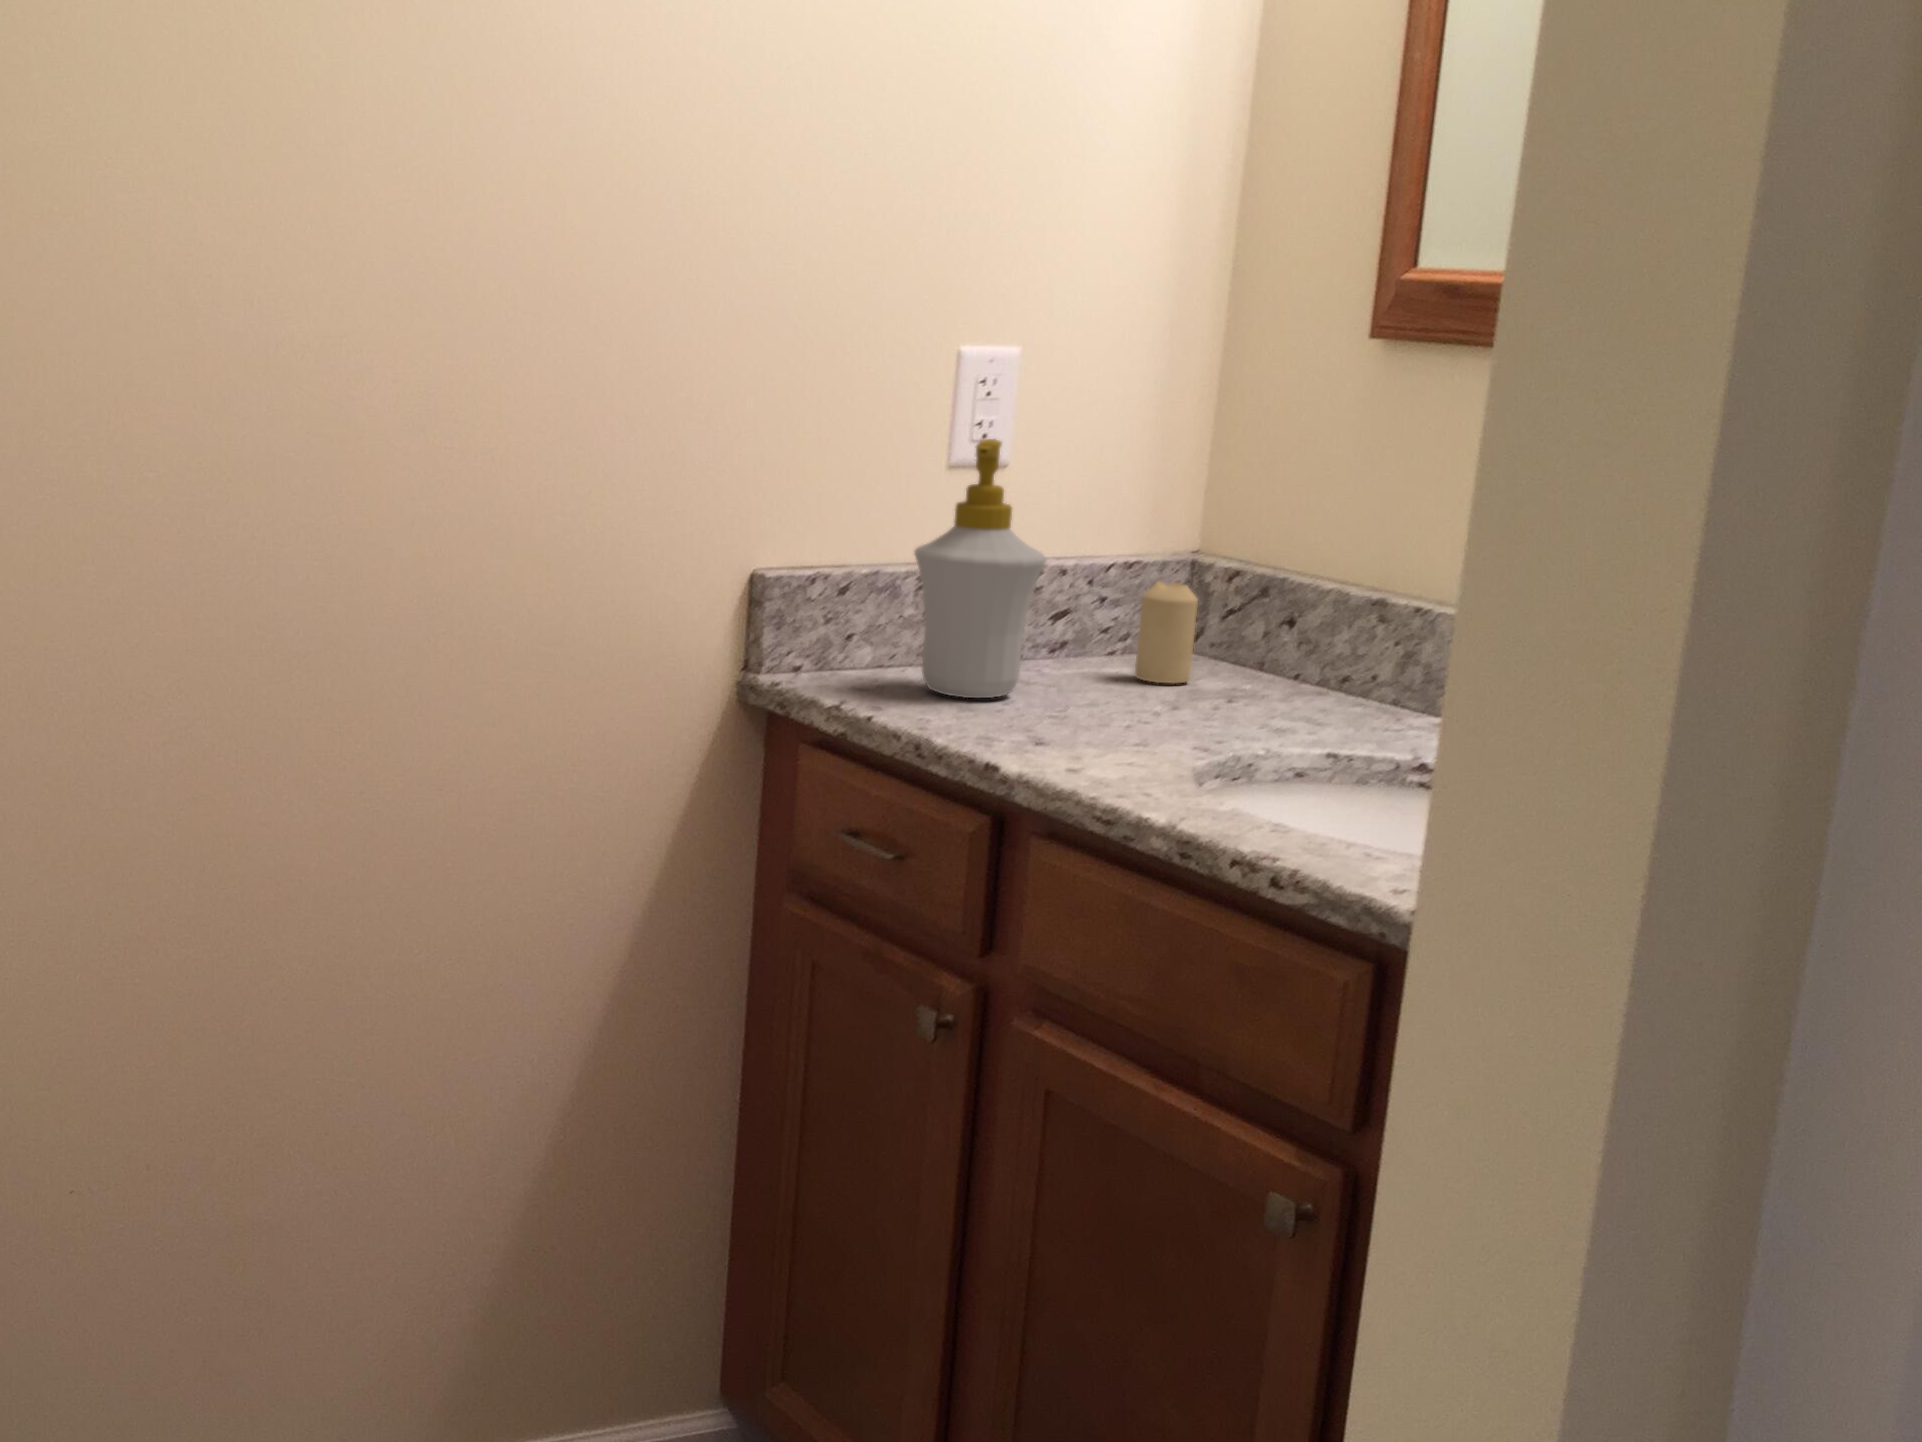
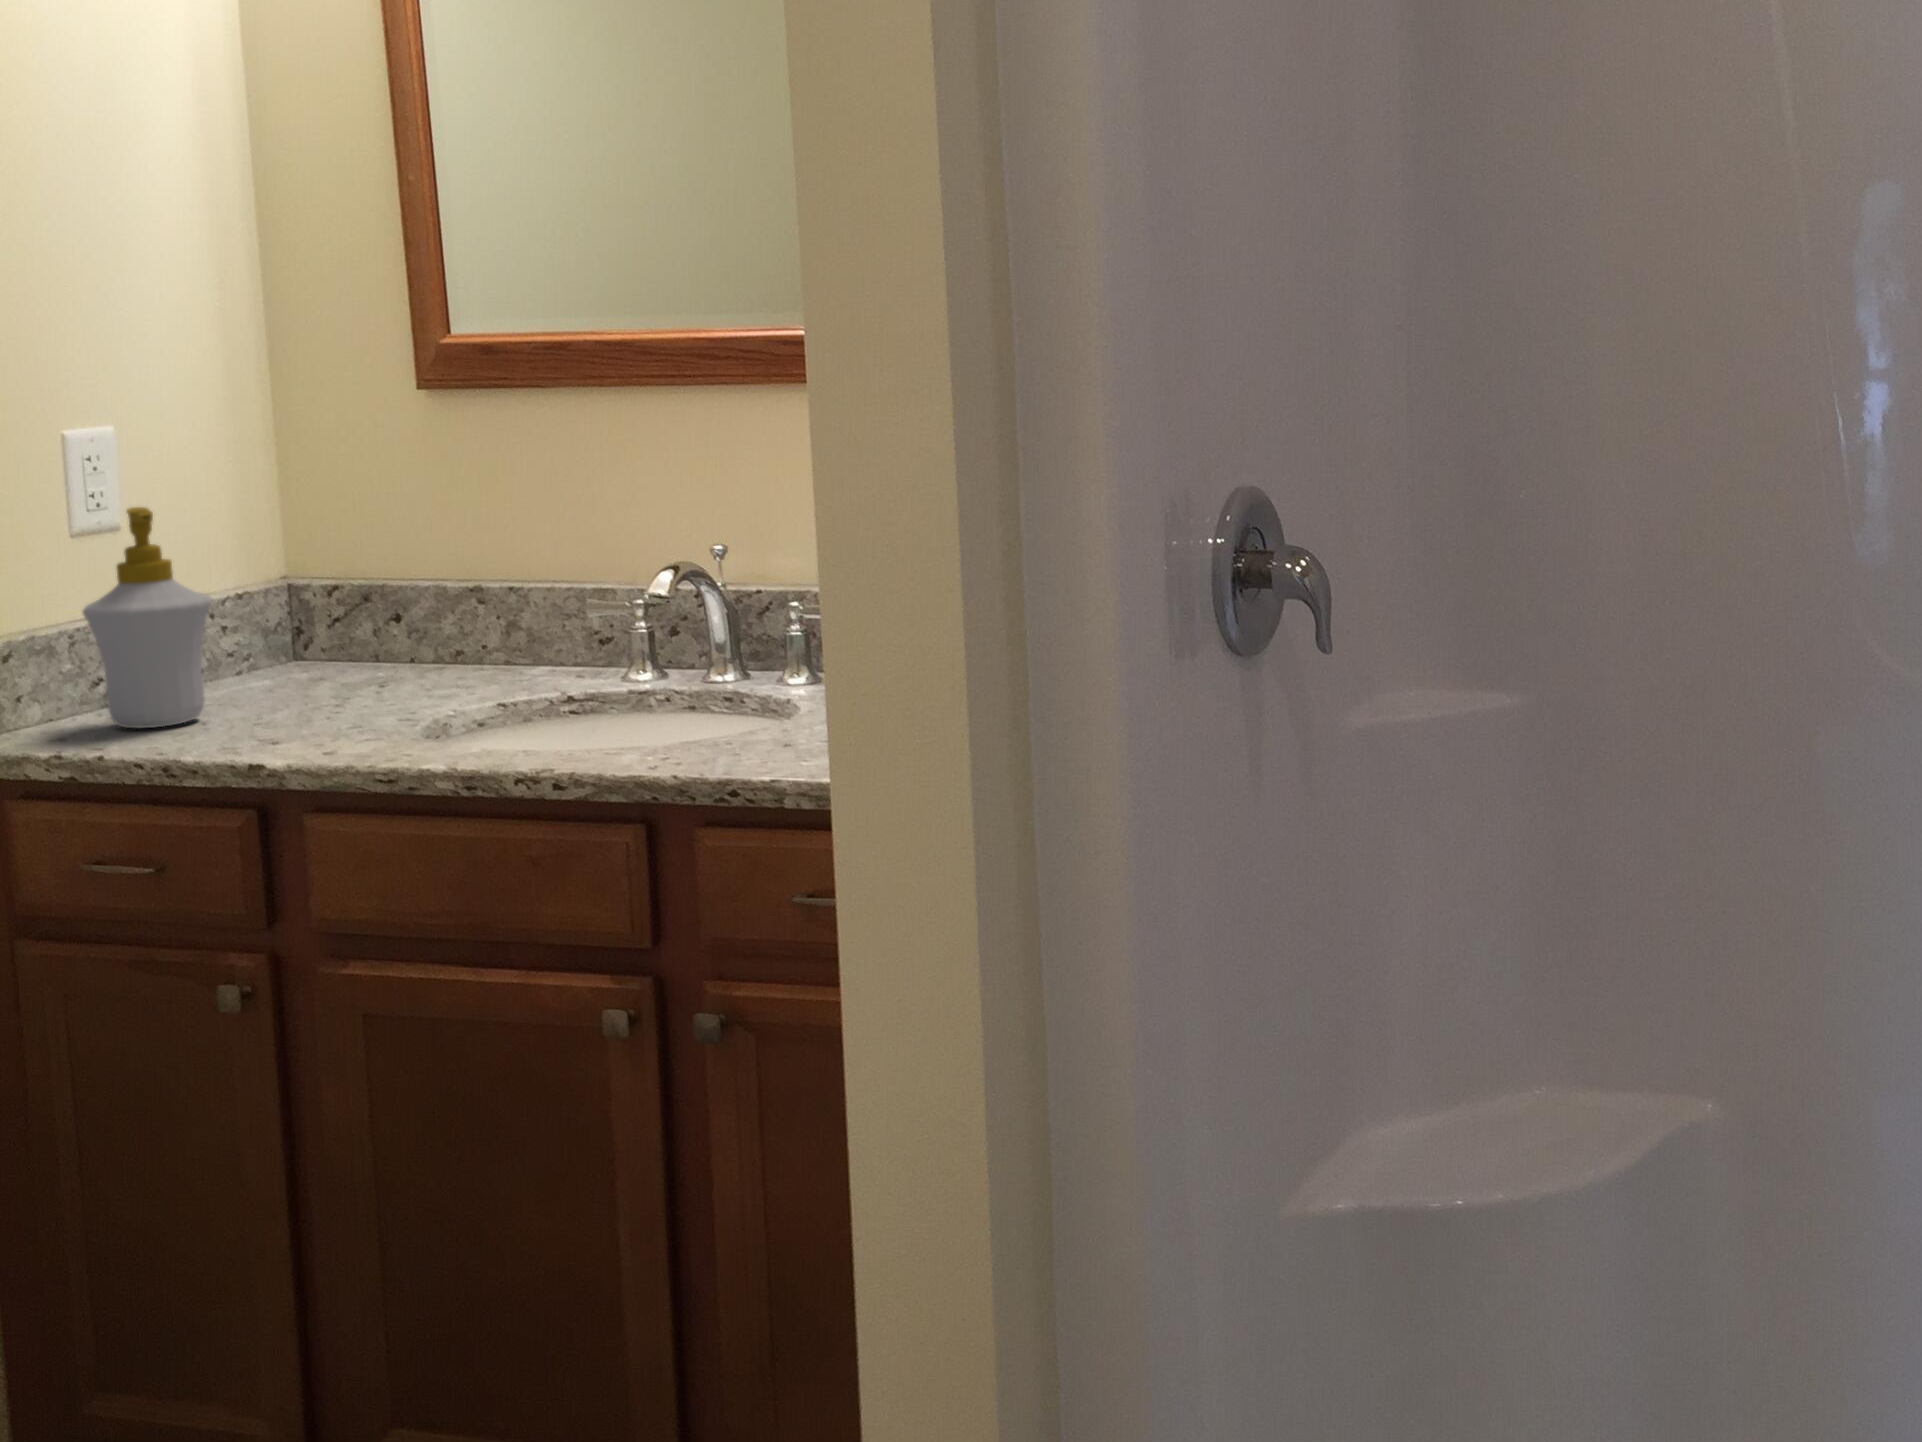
candle: present [1135,582,1198,683] -> none [275,602,330,686]

